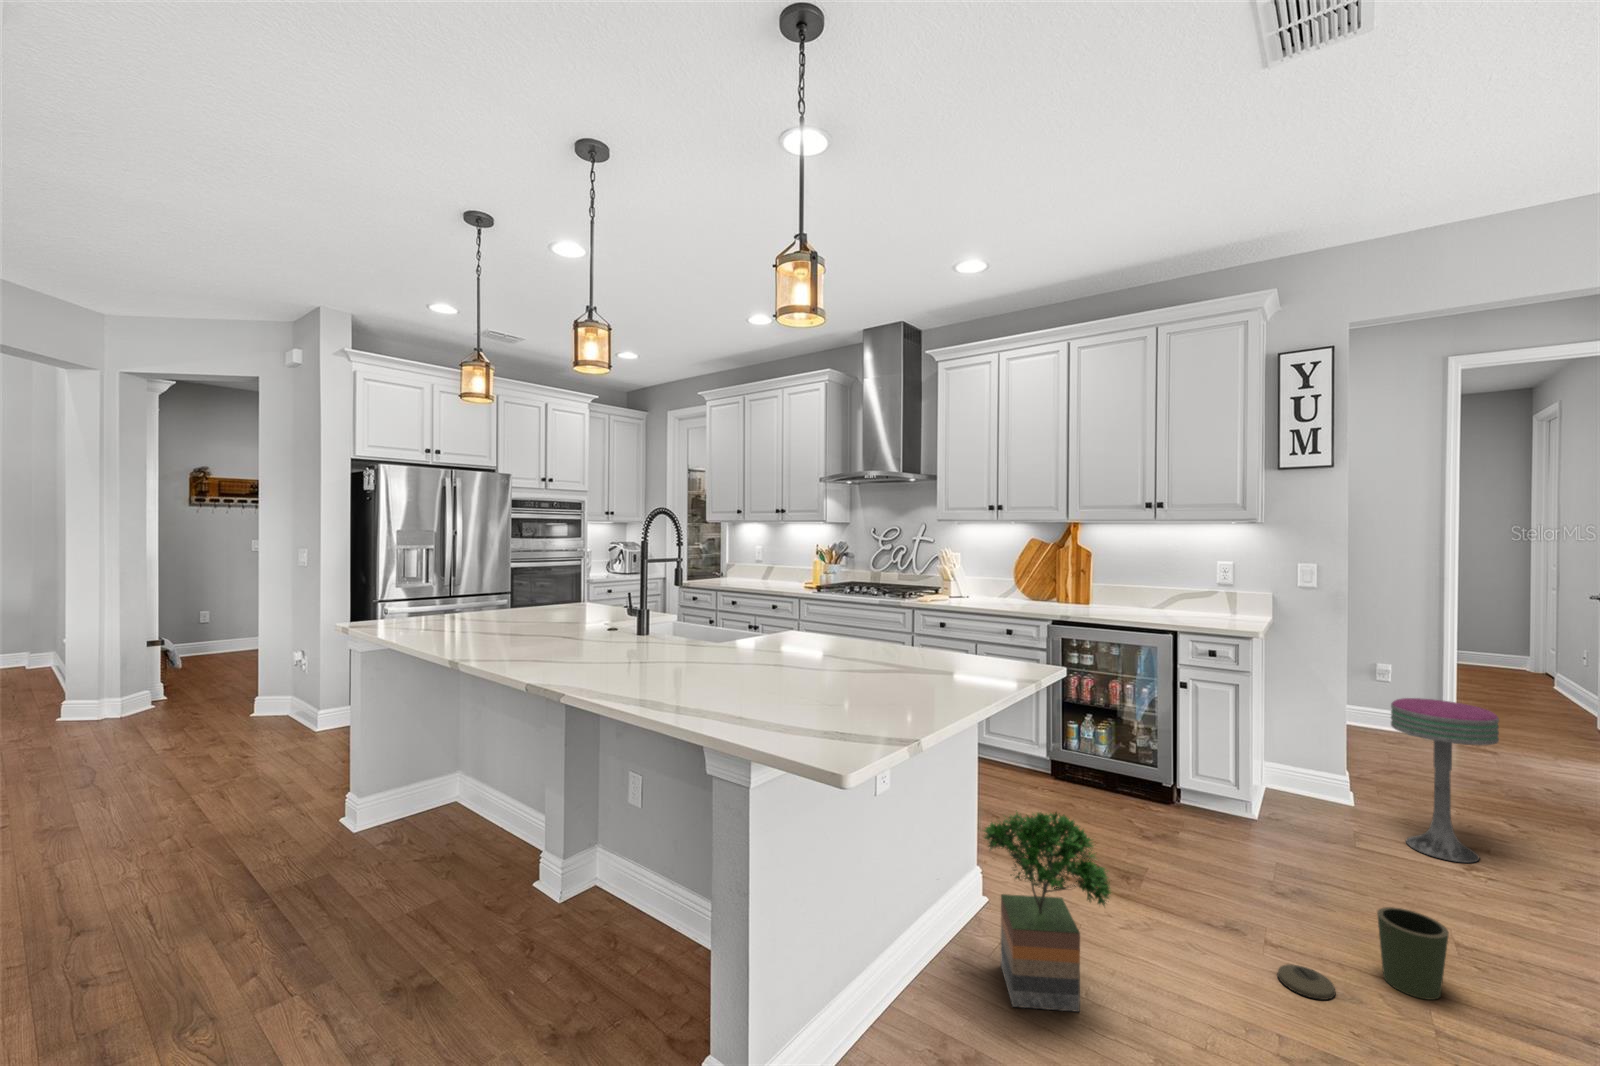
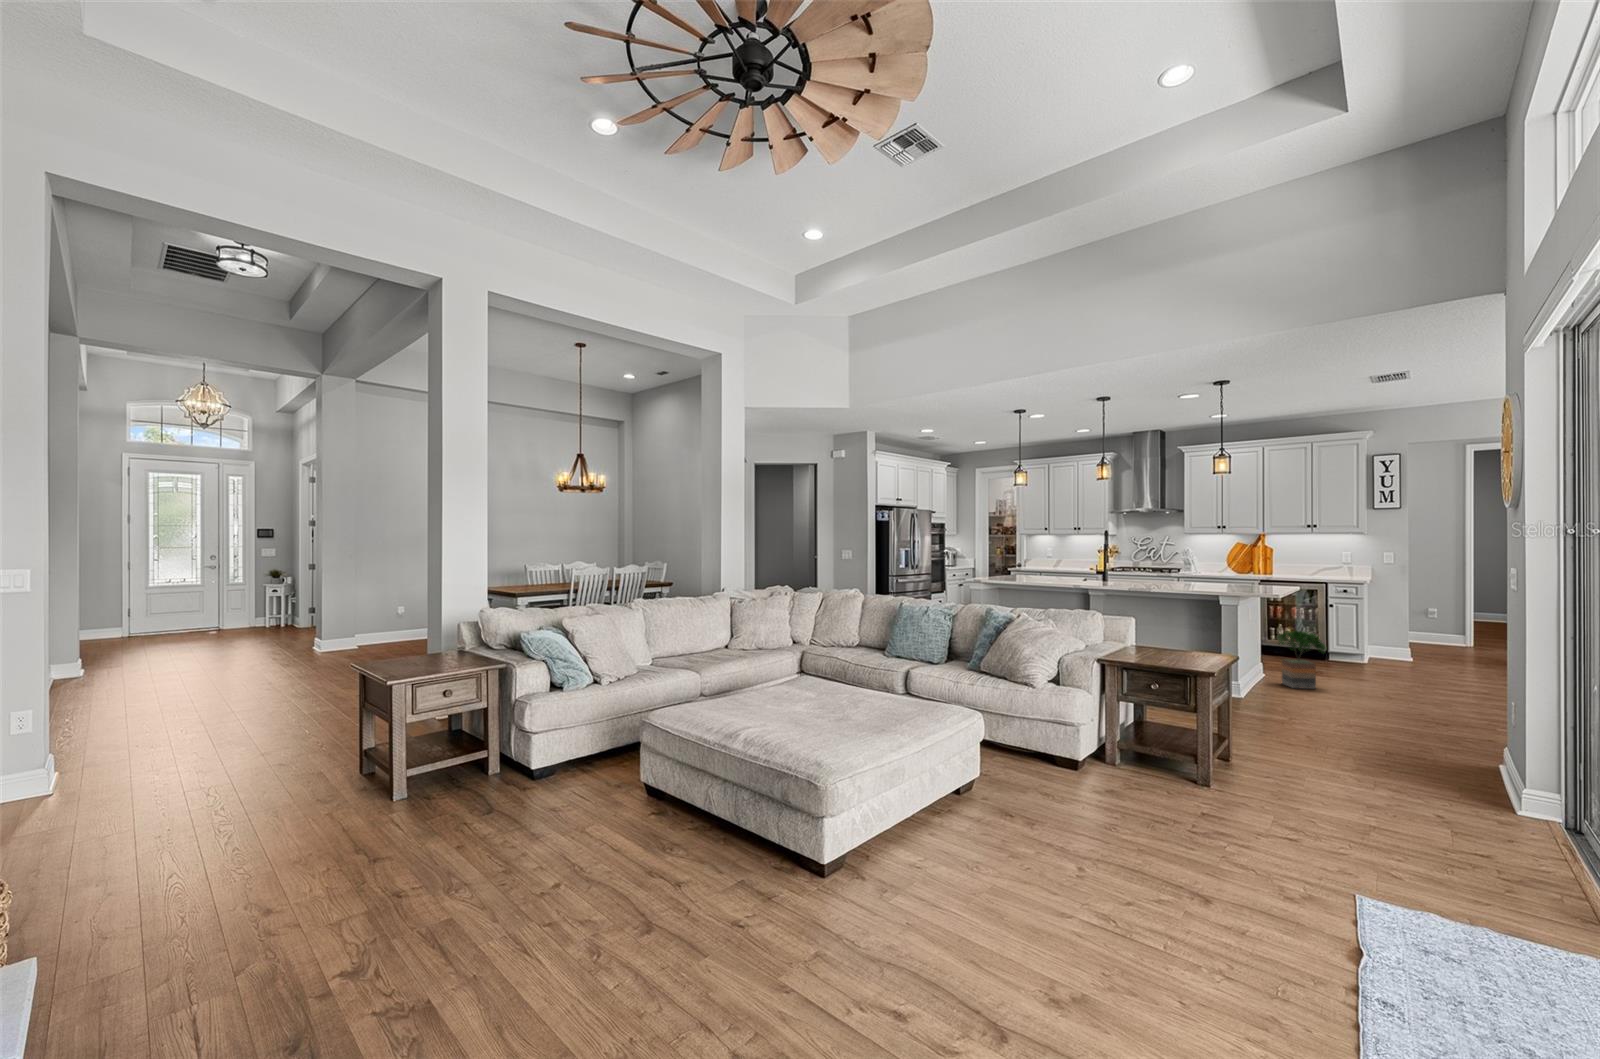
bar stool: present [1391,698,1499,863] -> none [1428,608,1474,672]
trash can: present [1277,907,1449,1000] -> none [1382,665,1443,689]

